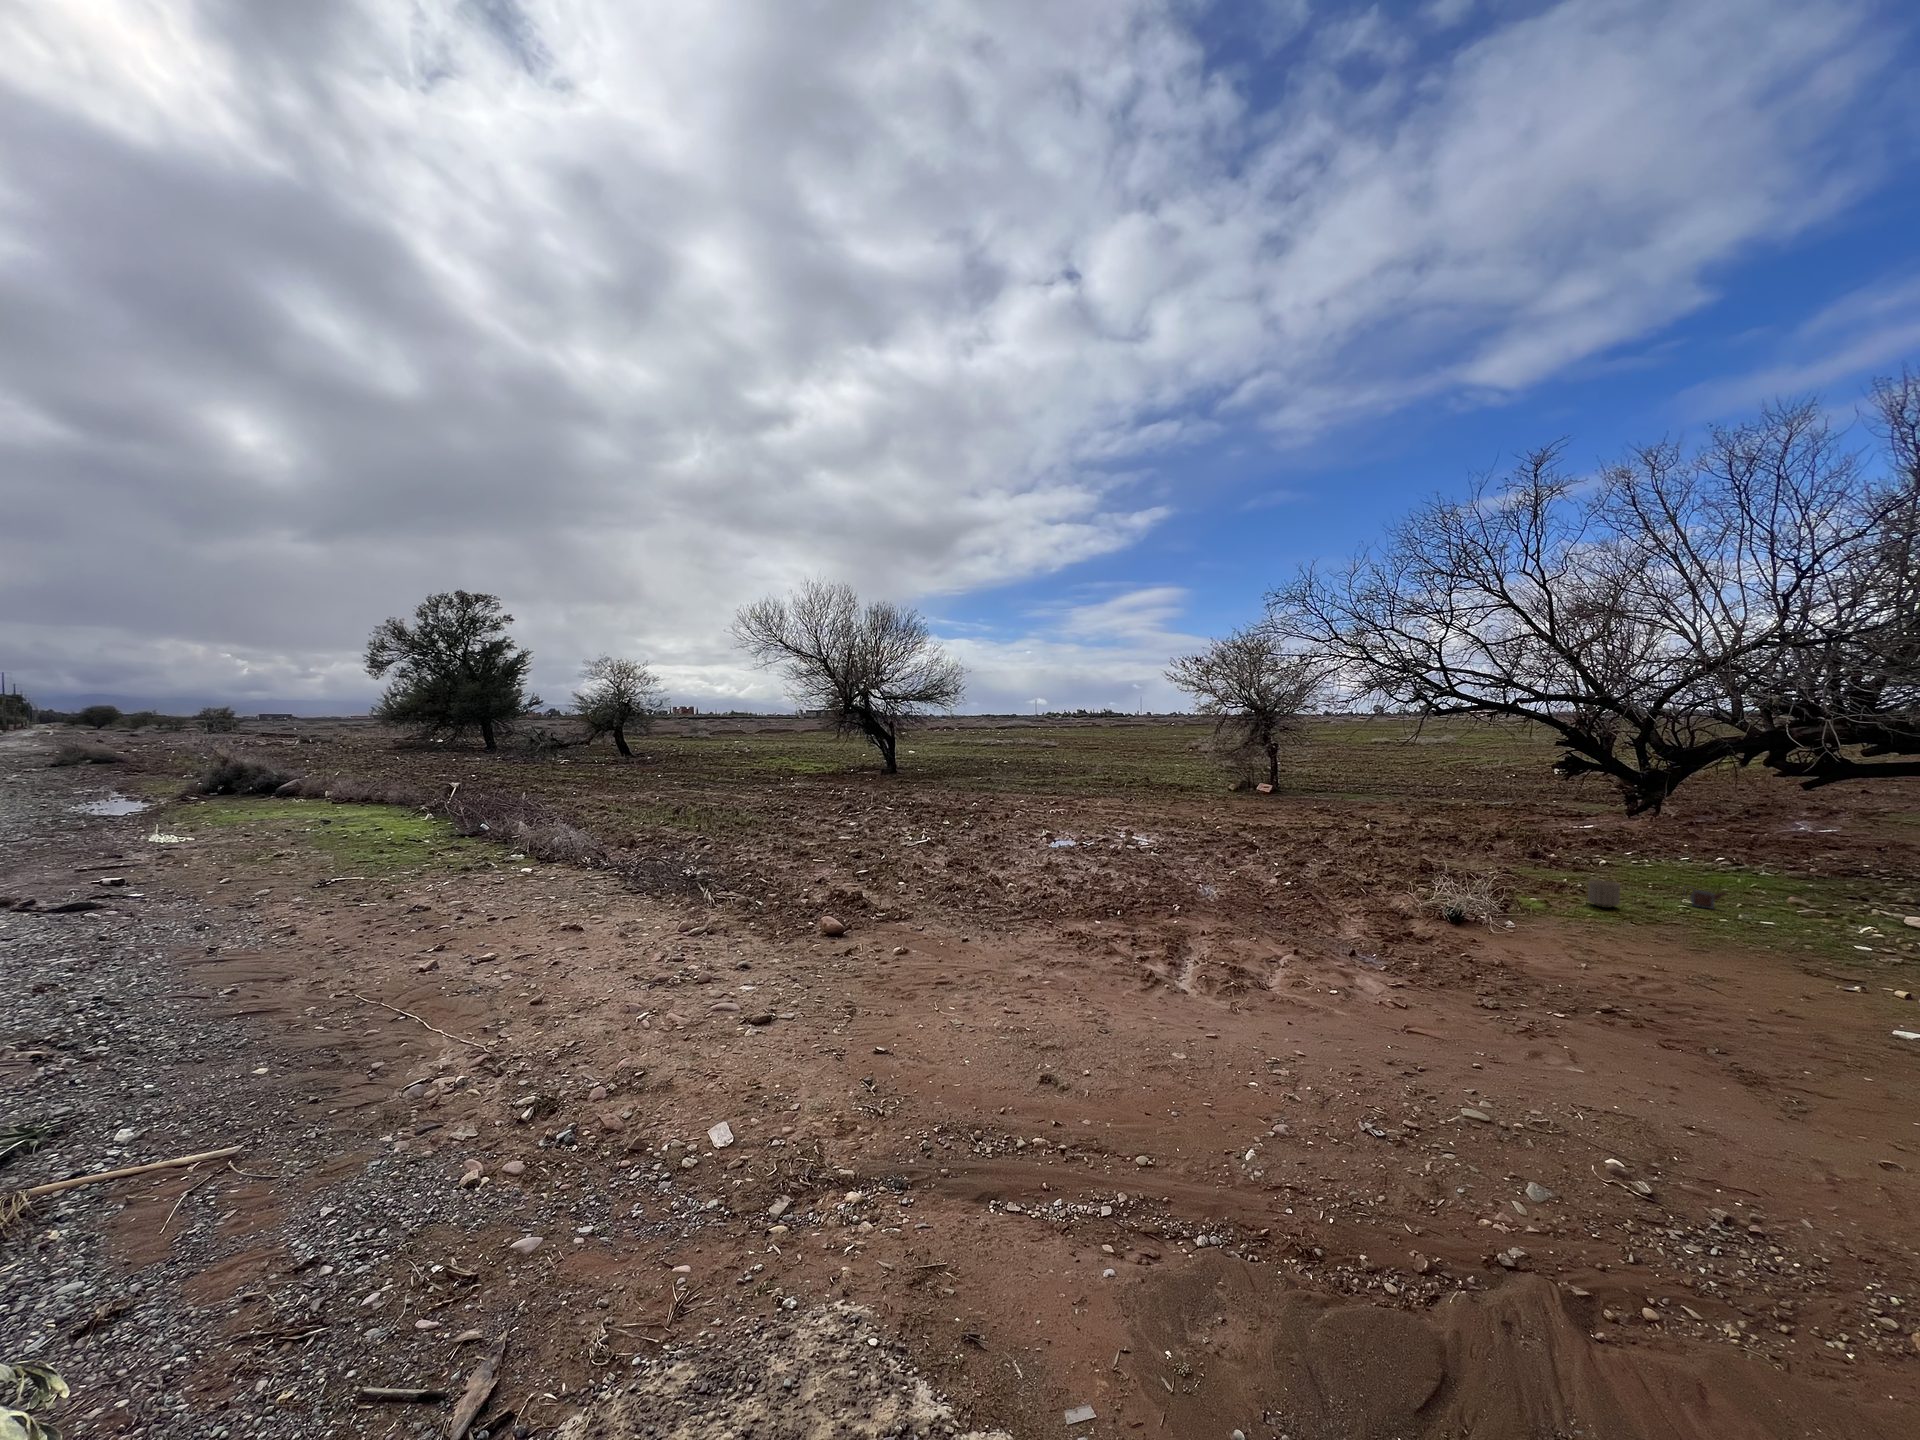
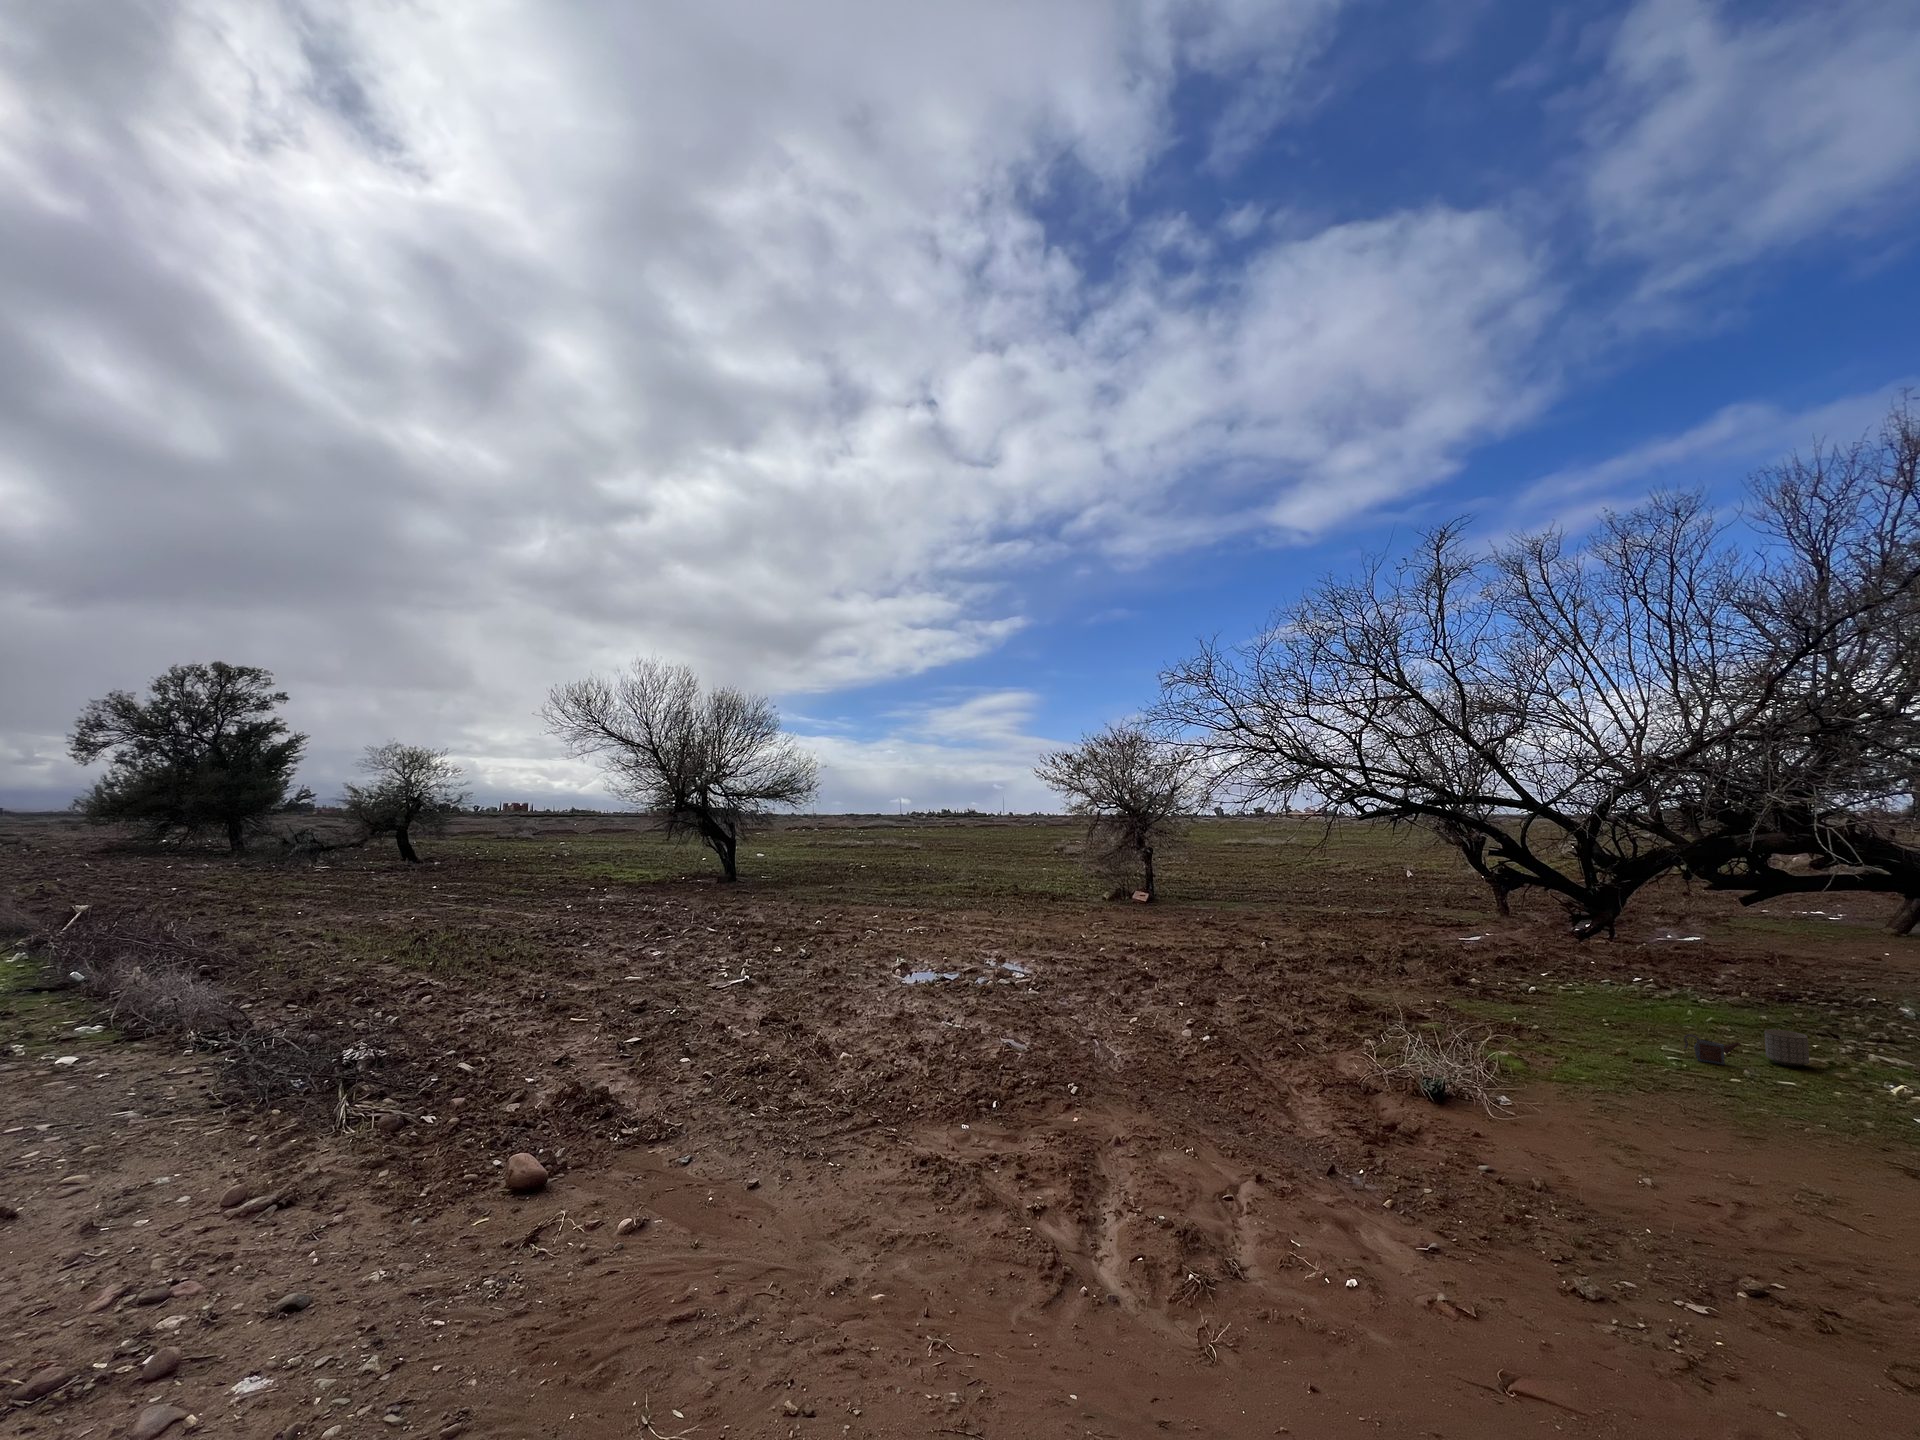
planter: present [1588,880,1620,908] -> present [1764,1029,1809,1067]

